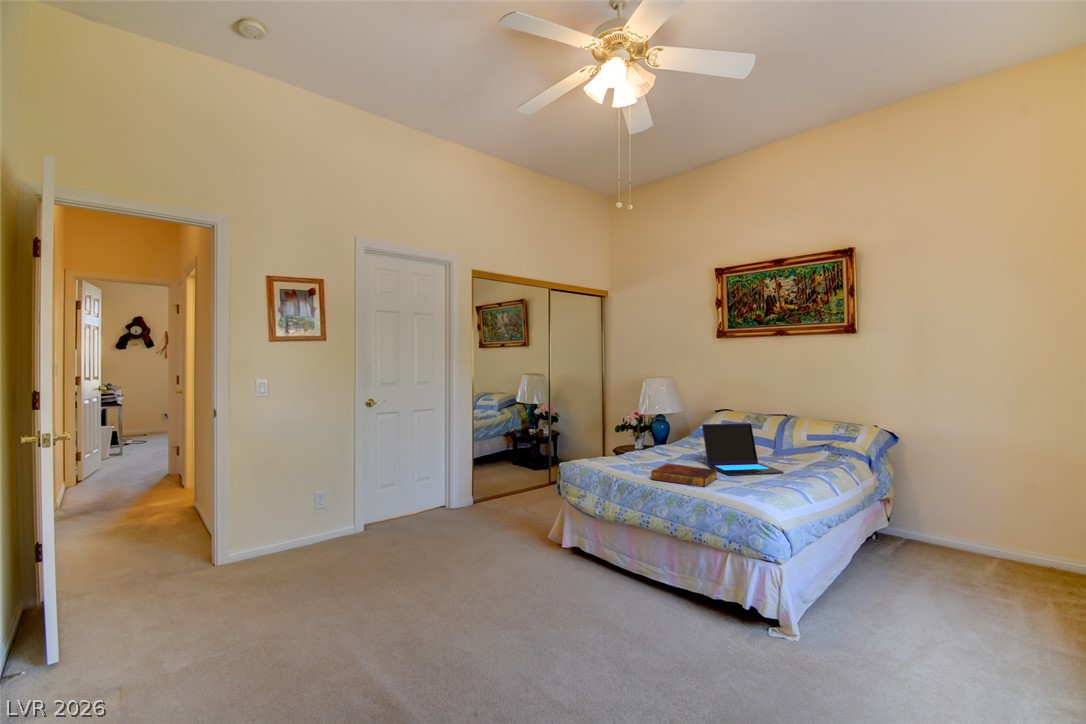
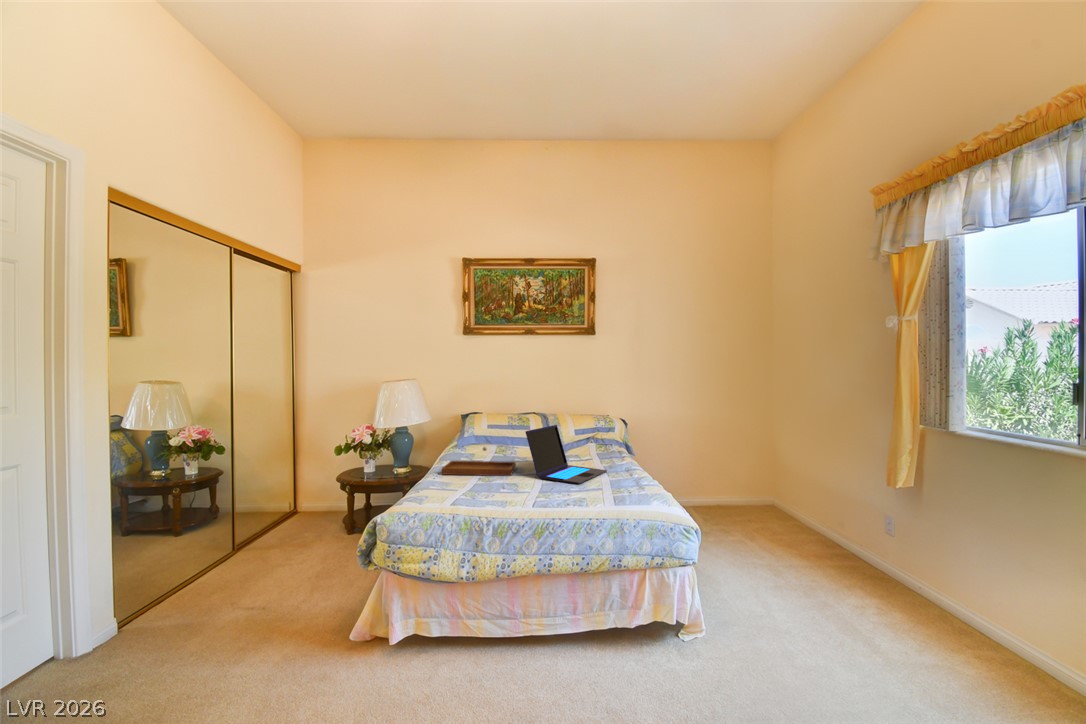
tray: none [648,436,713,462] -> present [442,447,516,476]
book: present [651,464,717,487] -> none [521,480,596,508]

